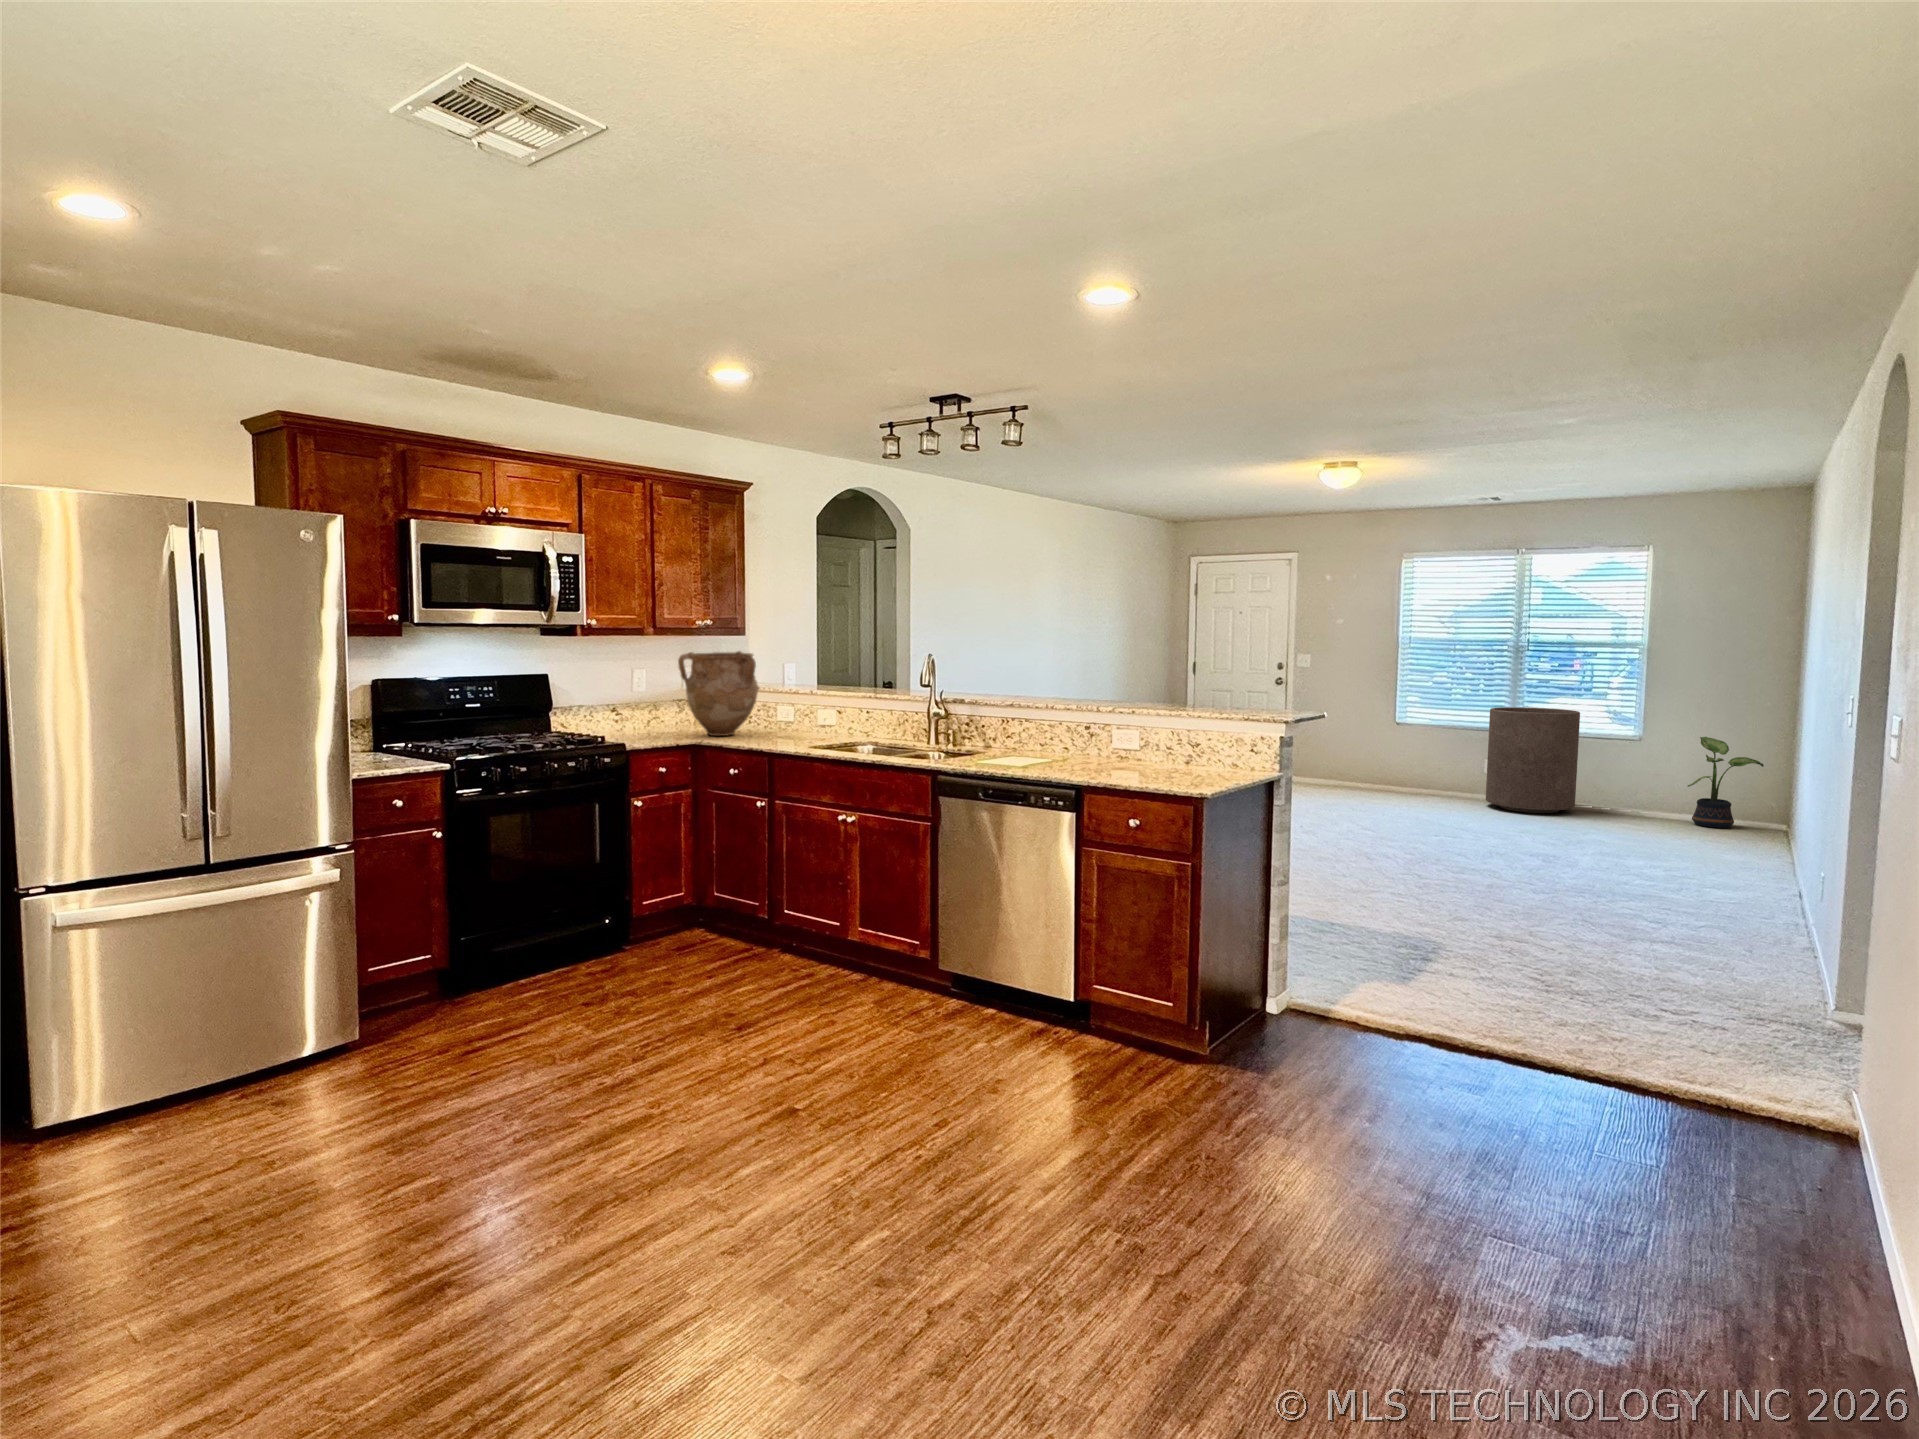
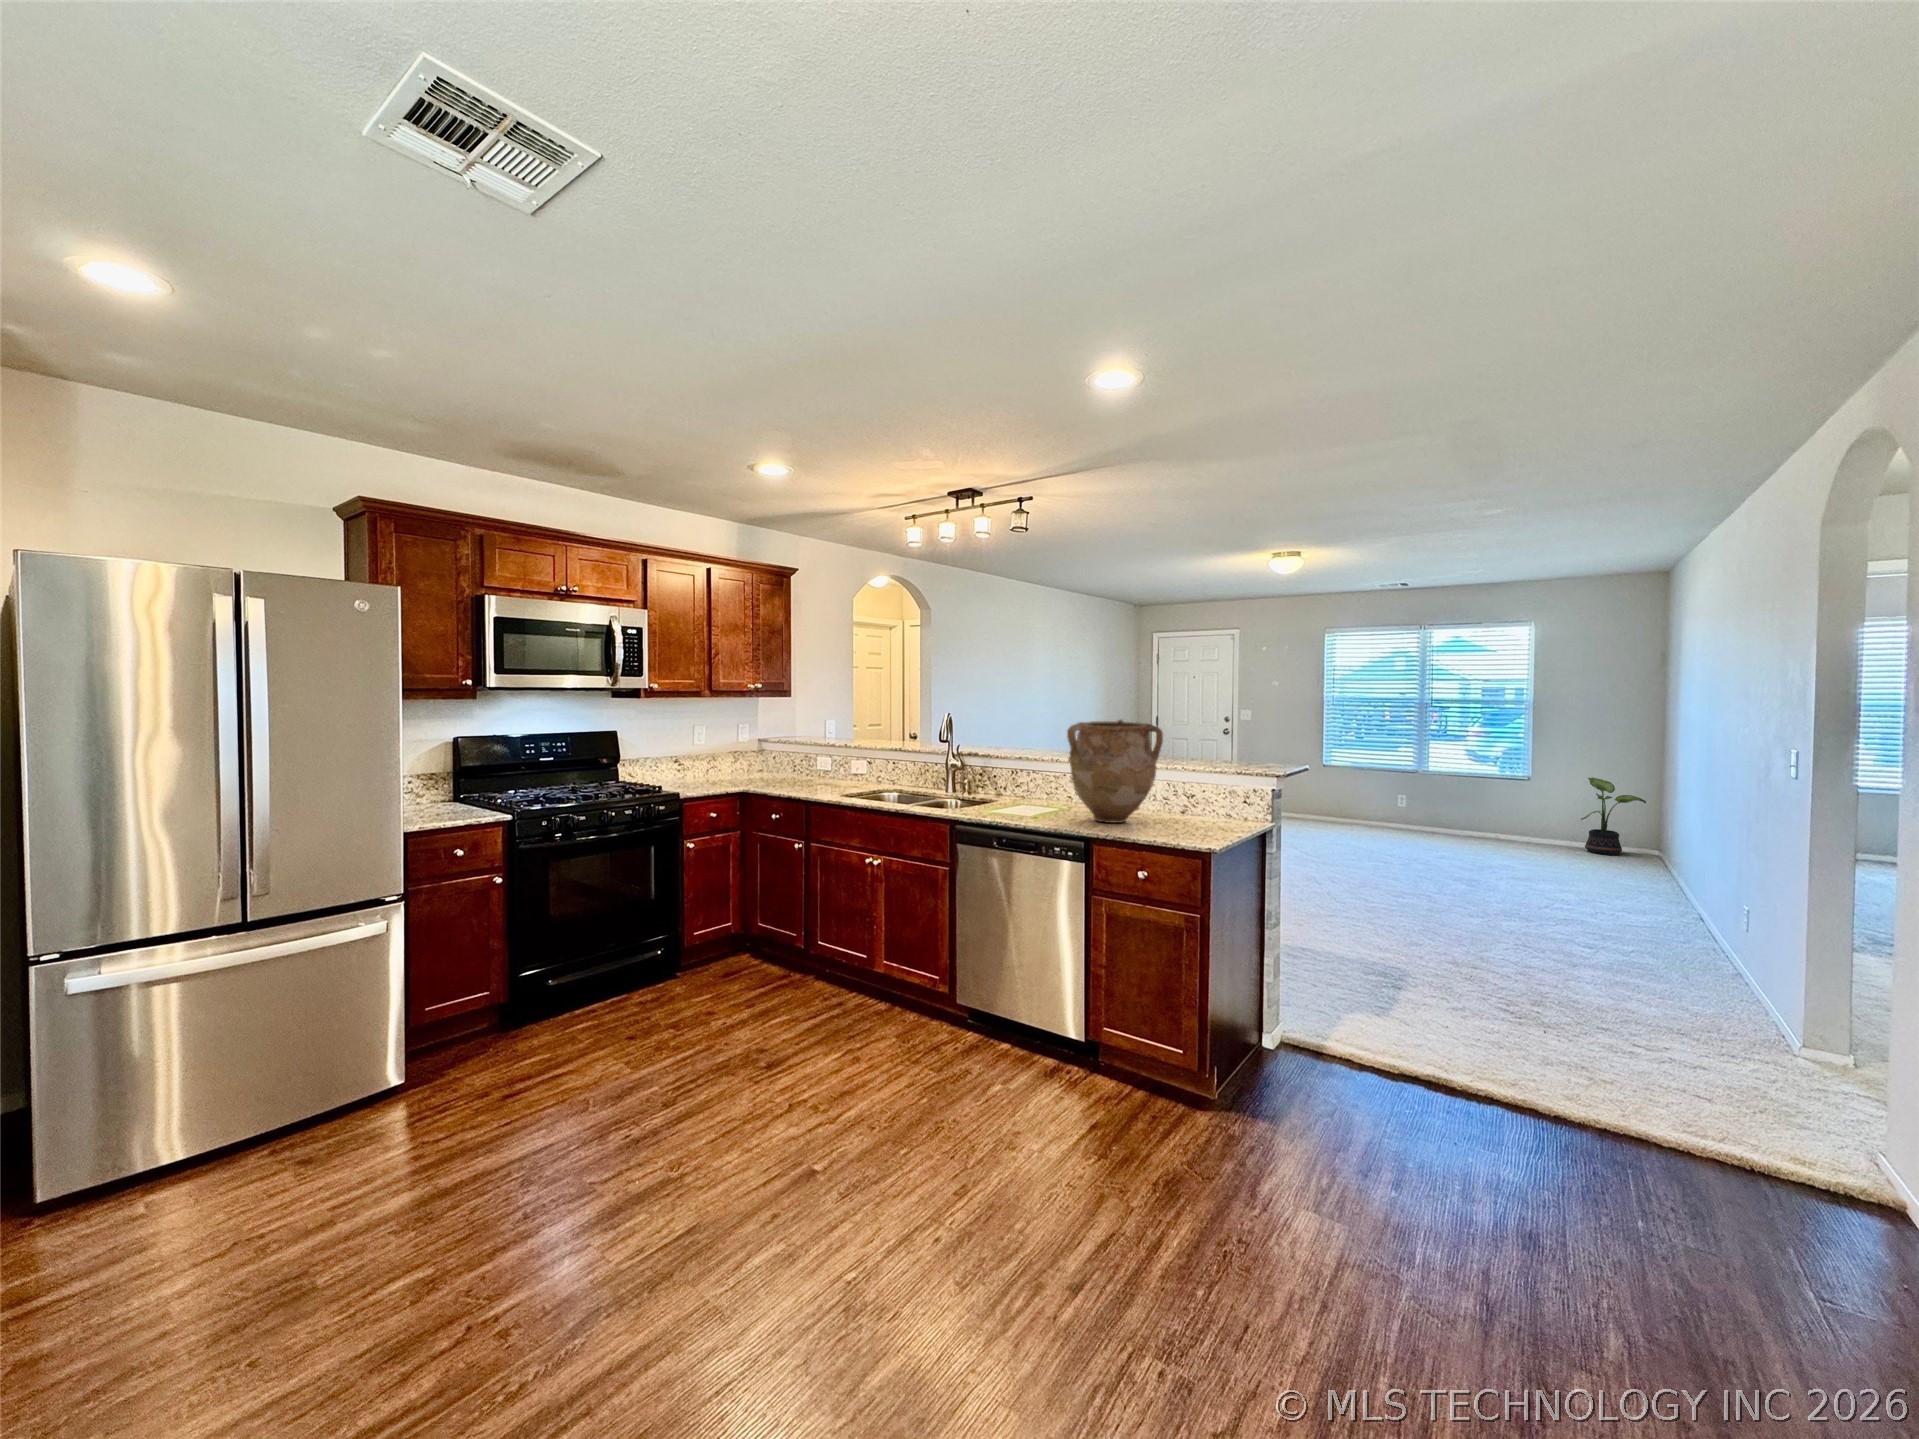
vase: present [678,651,759,736] -> present [1067,720,1163,823]
trash can: present [1486,707,1580,813] -> none [1406,753,1485,841]

